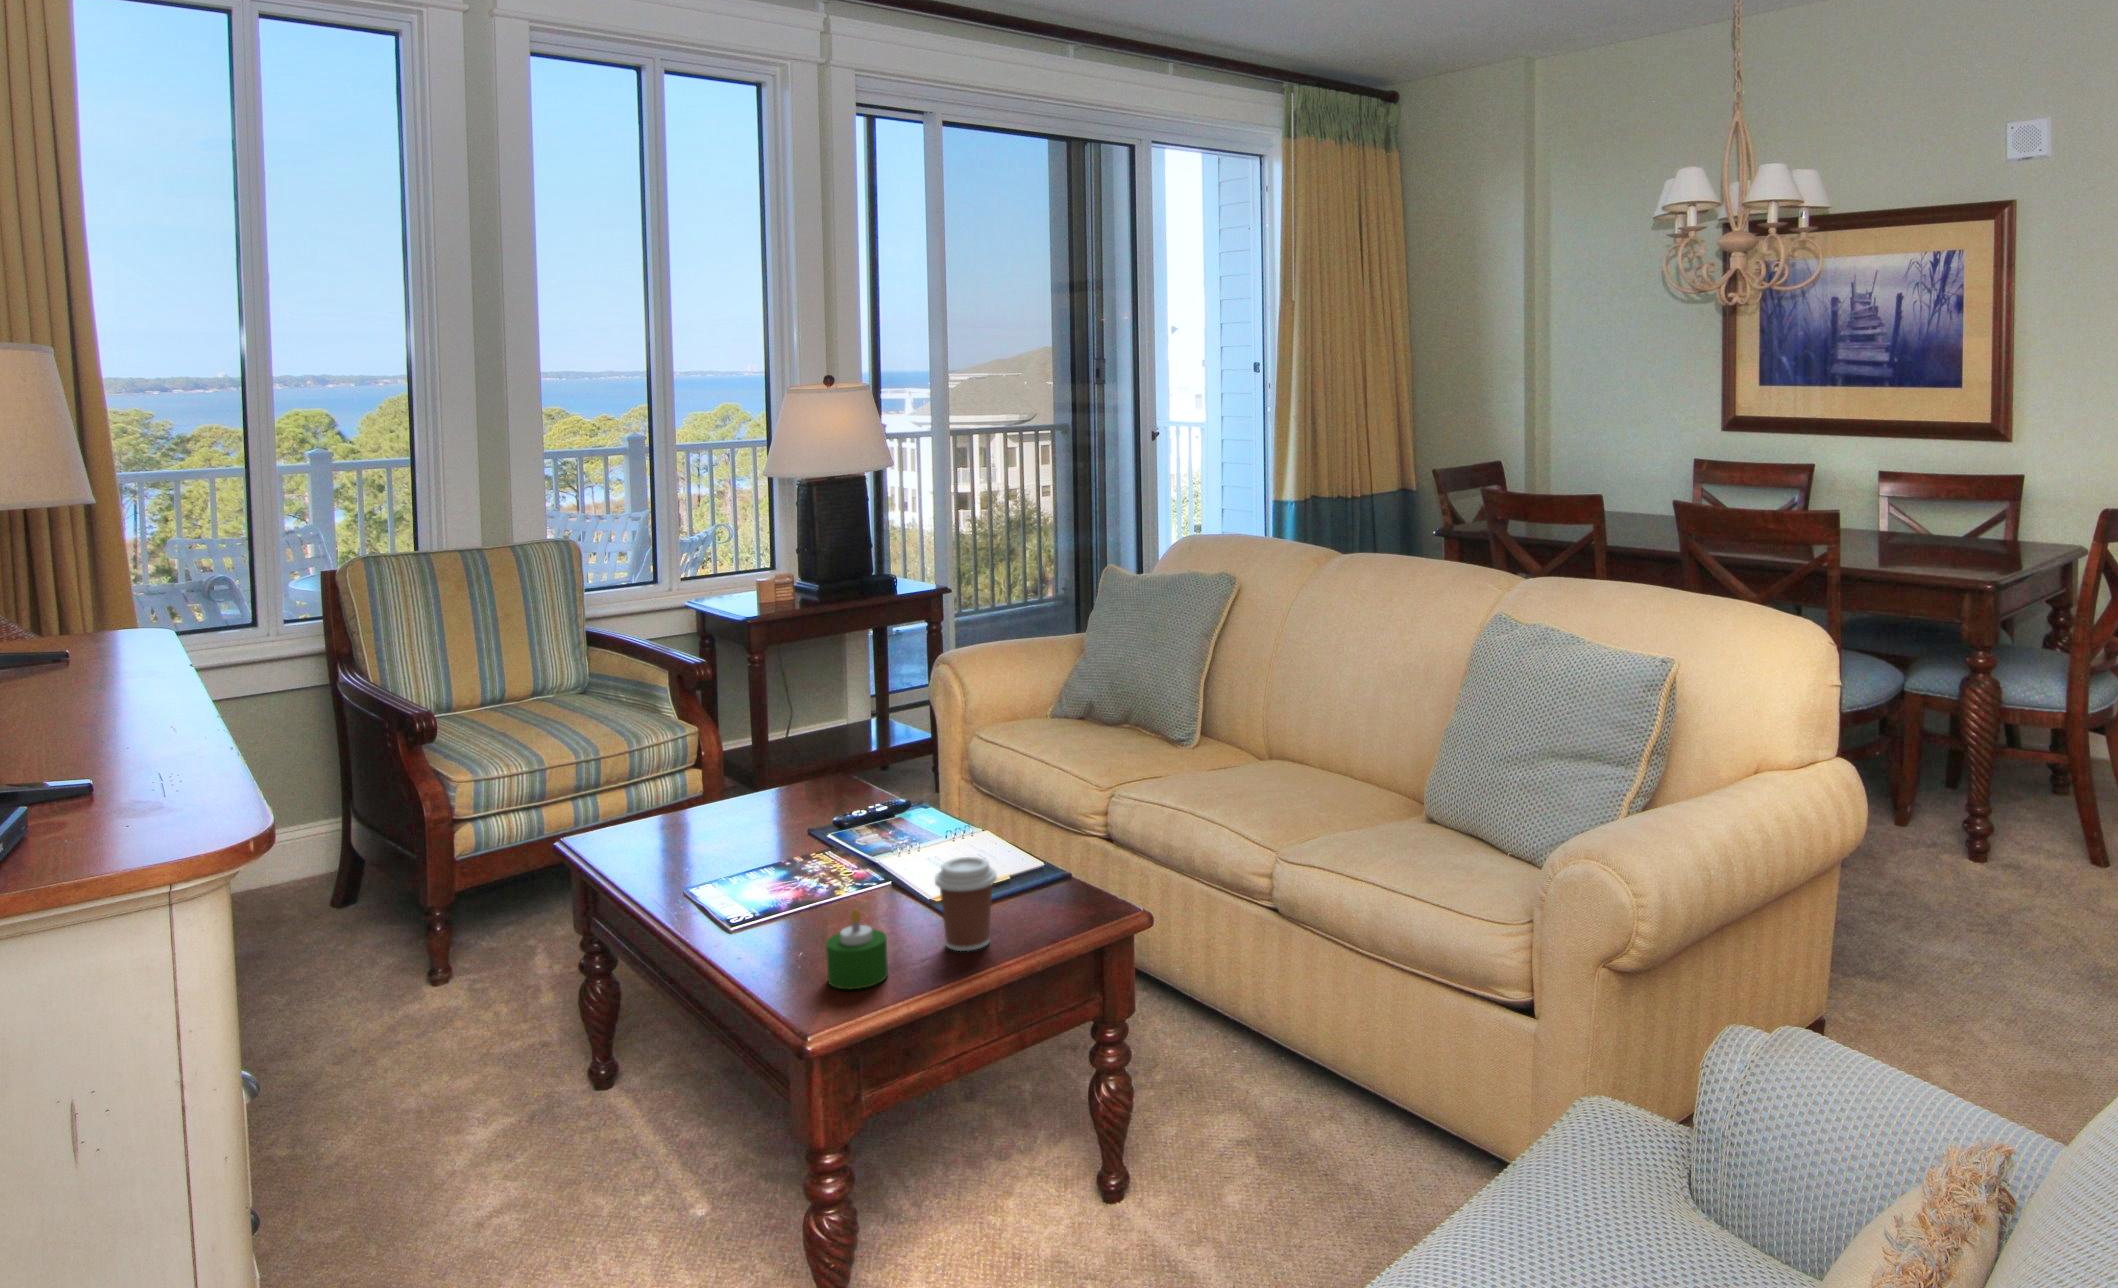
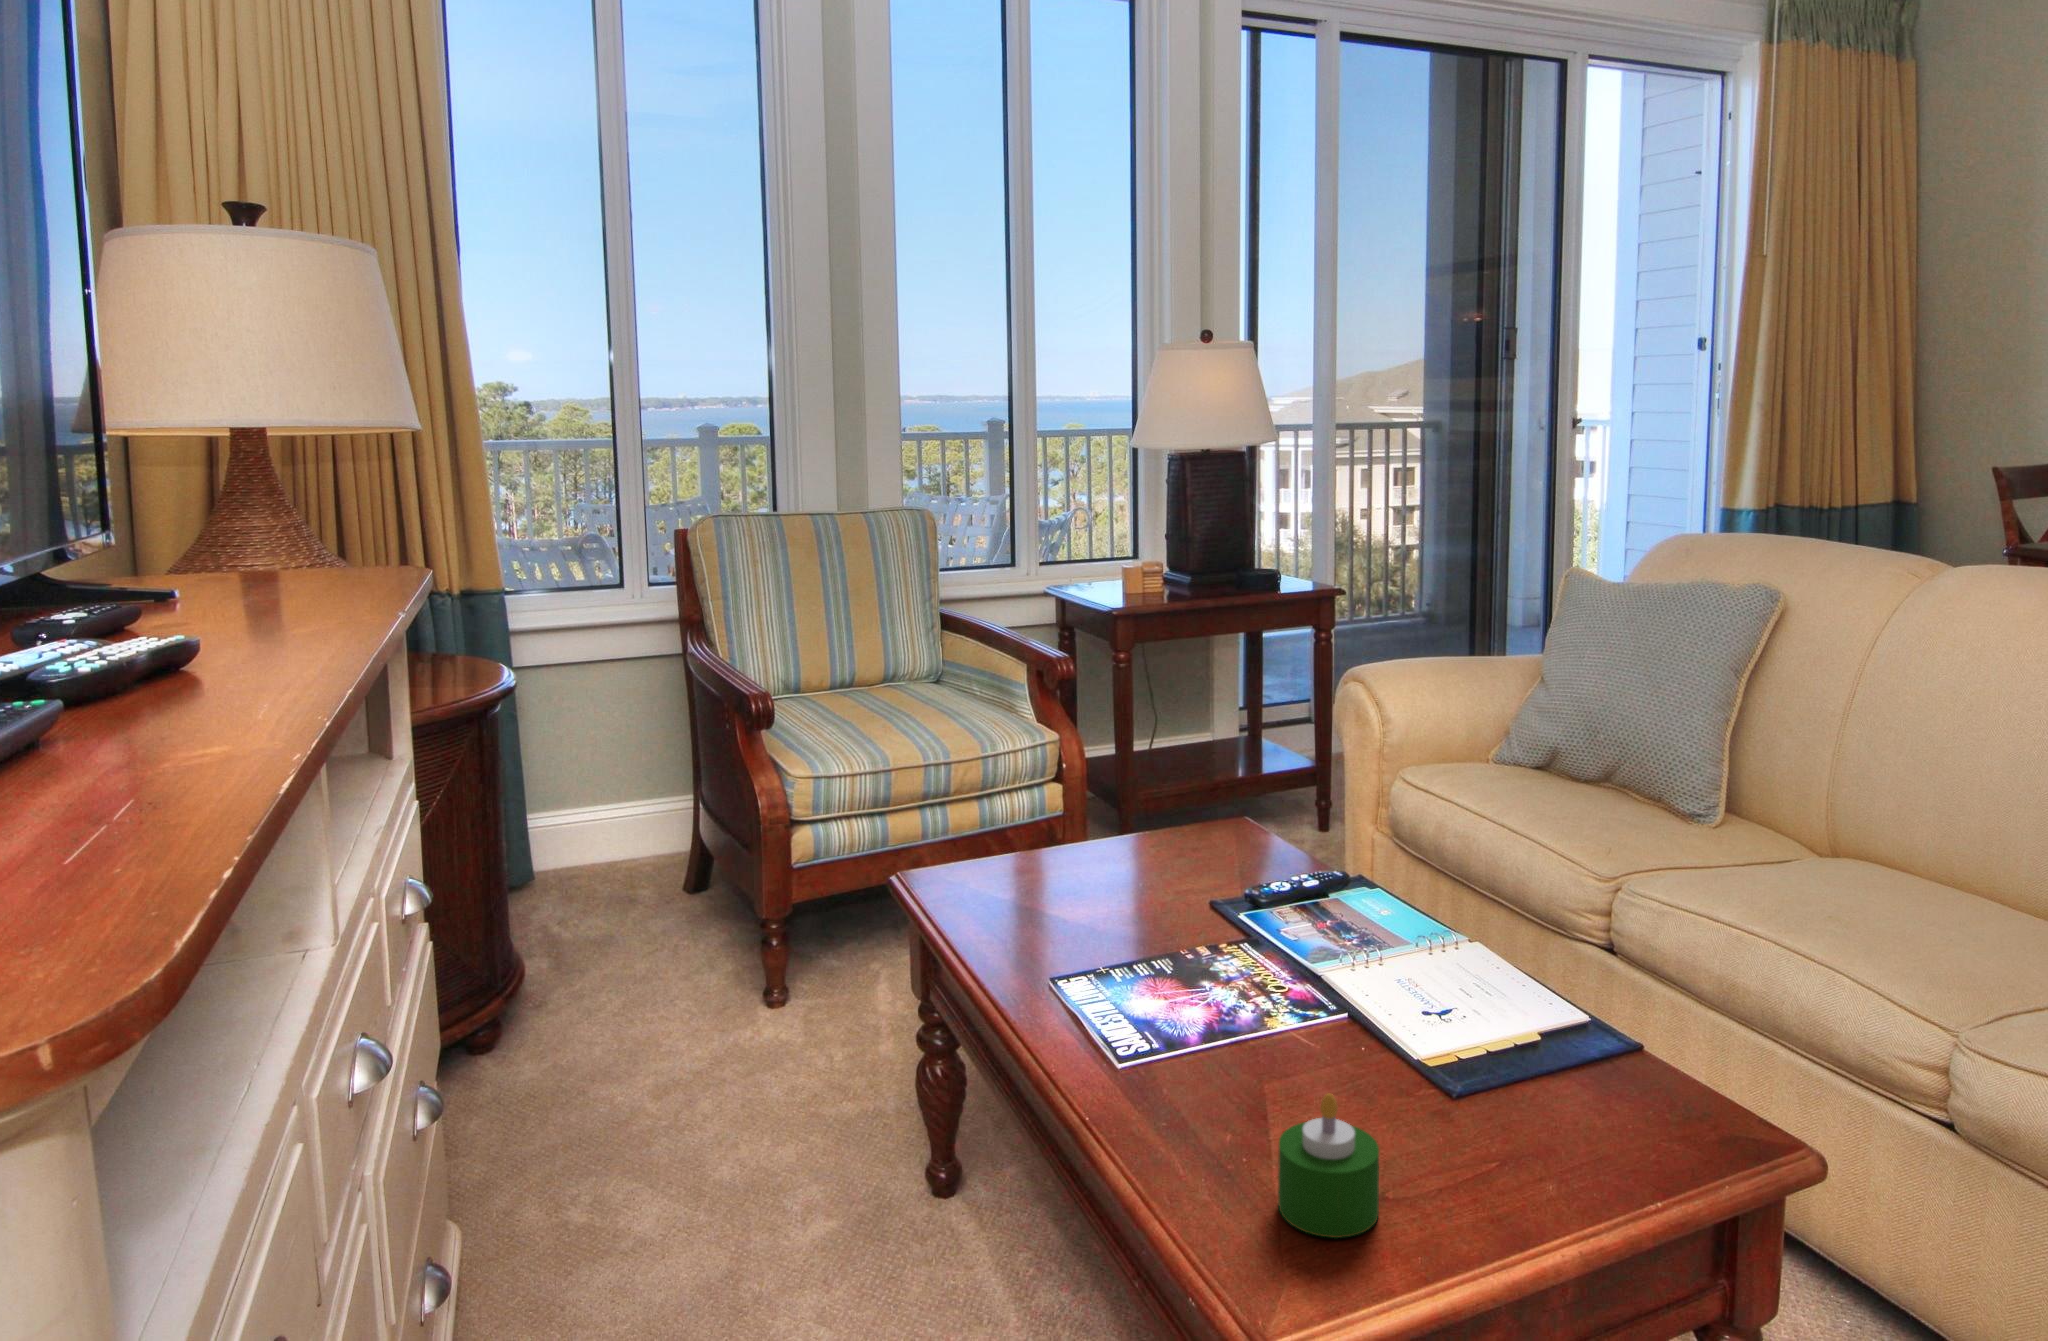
coffee cup: present [935,857,997,951] -> none [1450,1014,1559,1182]

